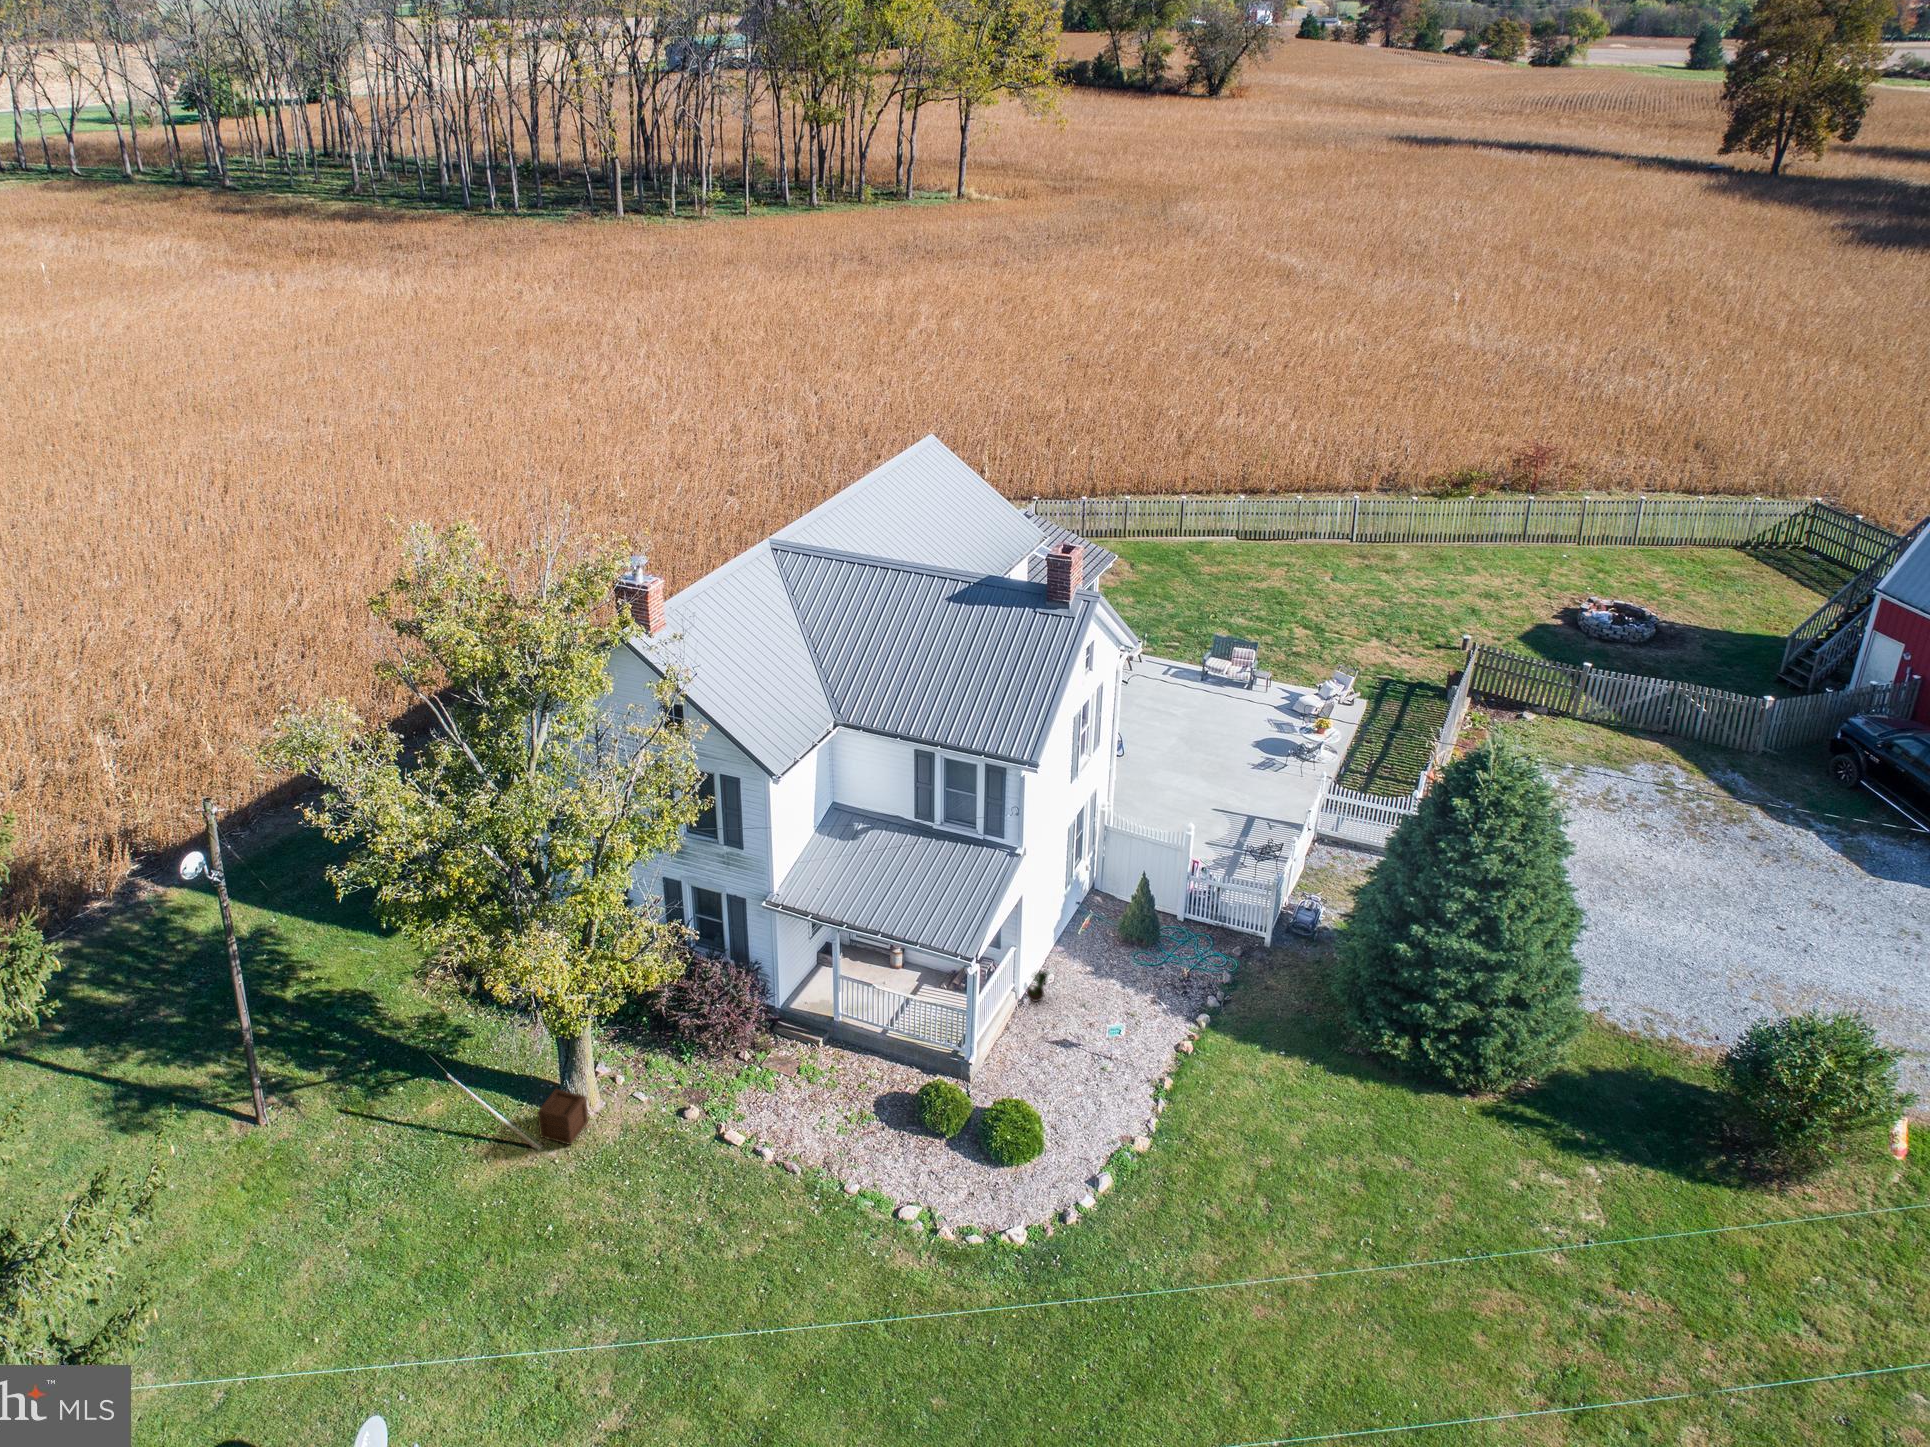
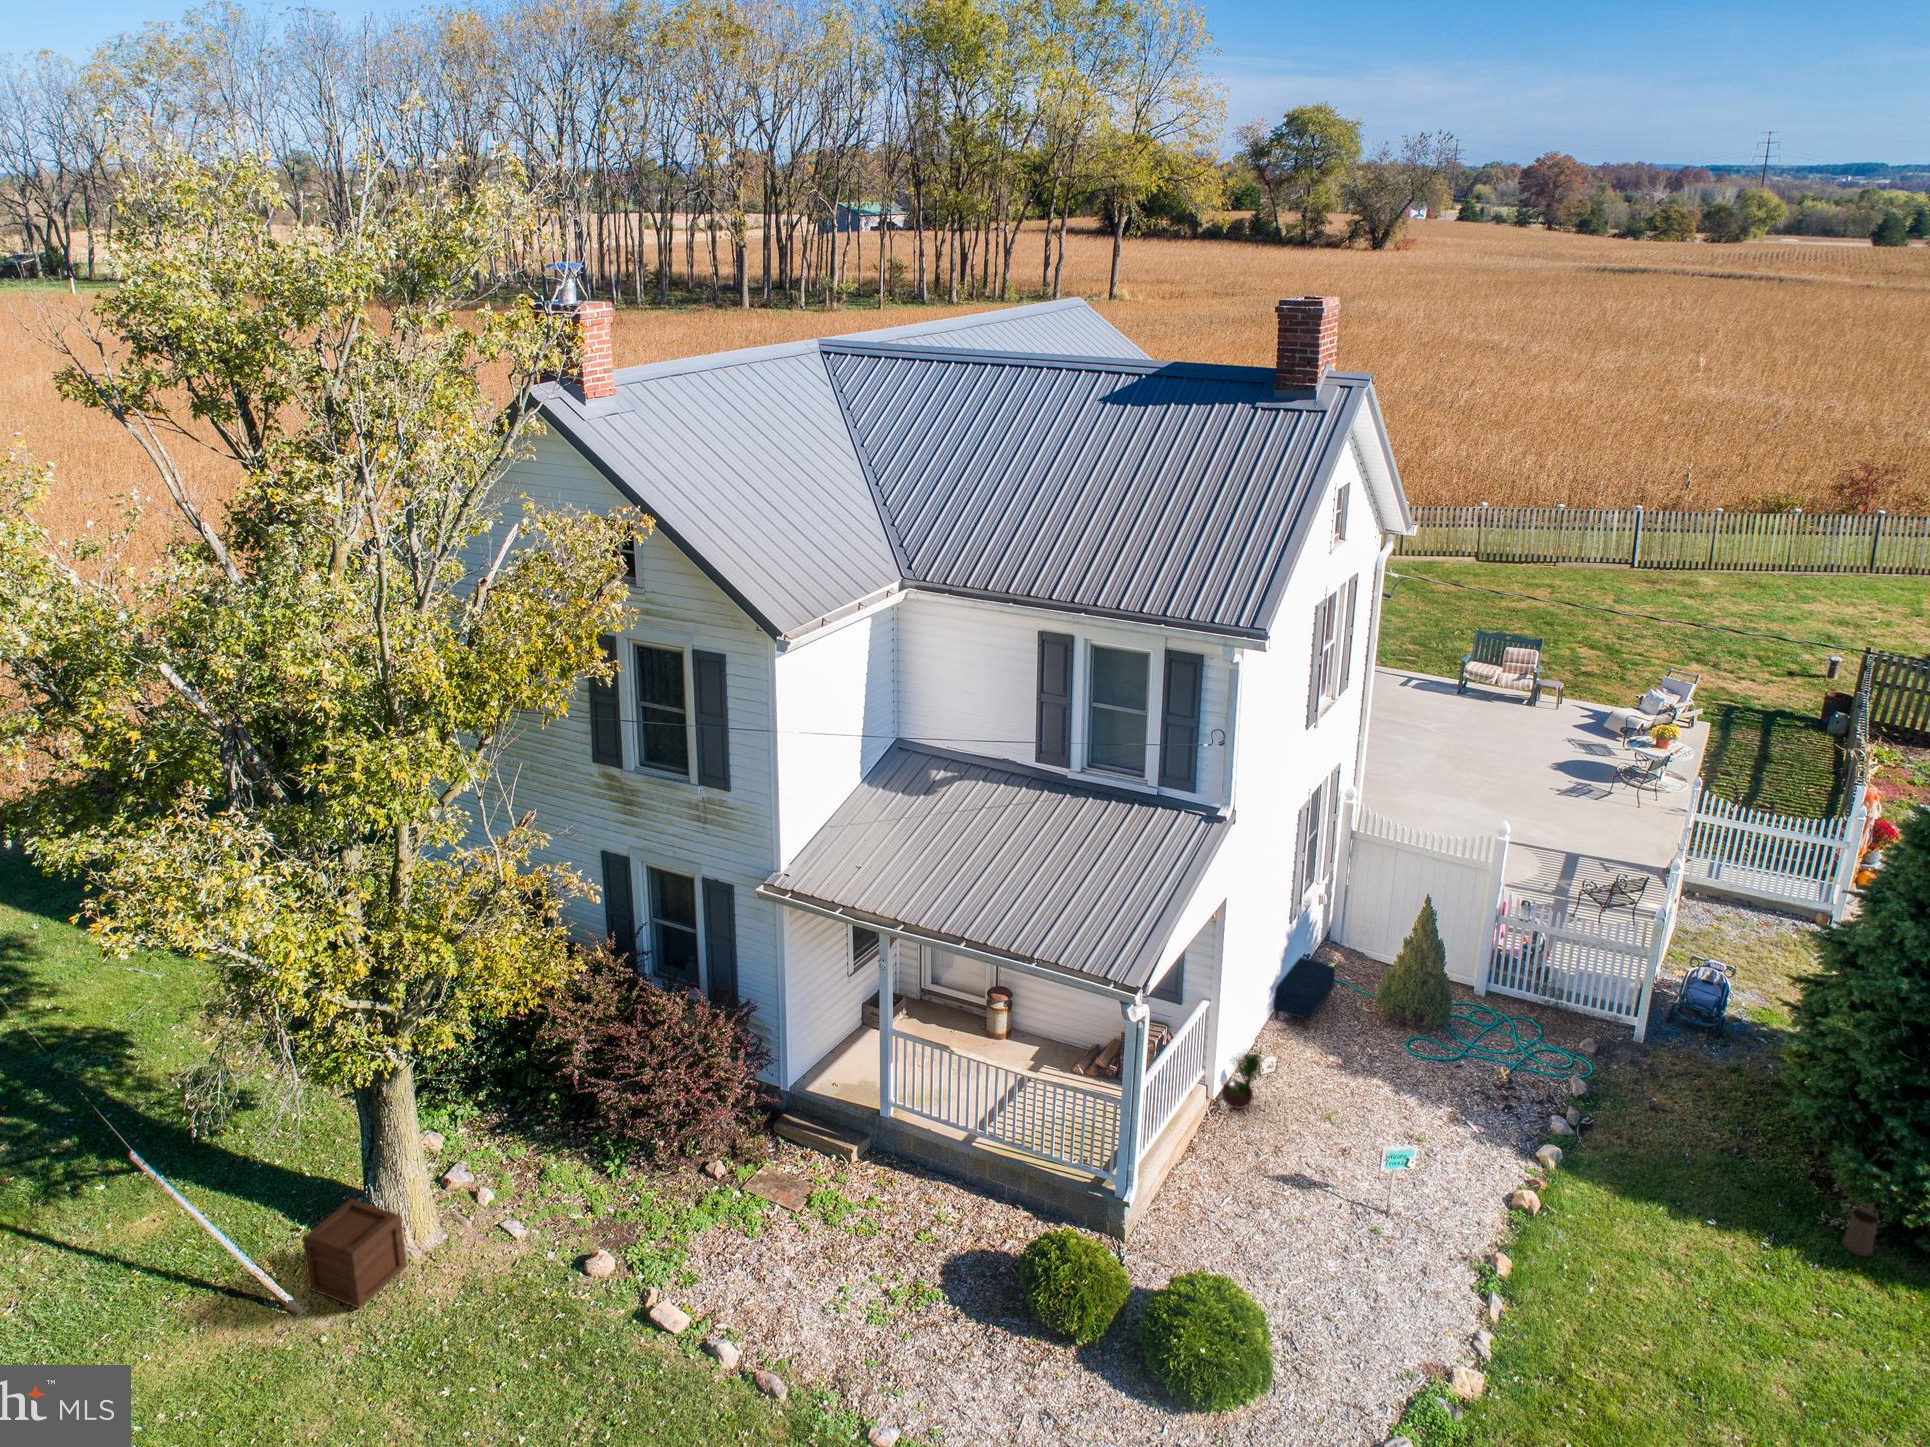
bench: none [1059,902,1097,948] -> present [1273,957,1335,1029]
watering can: none [1337,1034,1356,1067] -> present [1842,1203,1879,1256]

